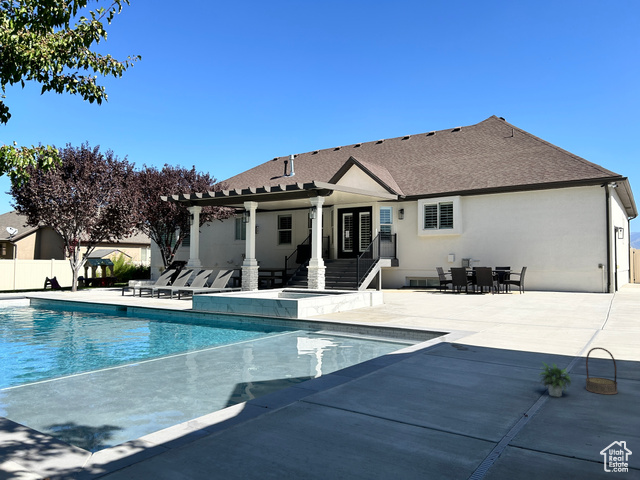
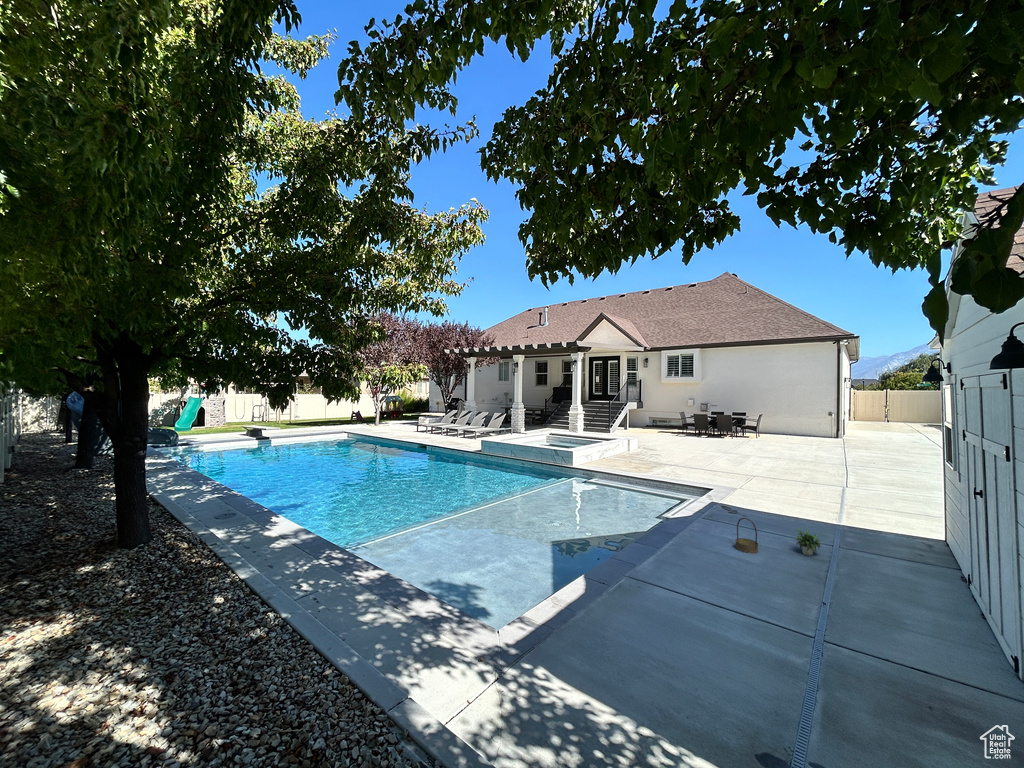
basket: present [586,347,618,395] -> present [736,518,758,553]

